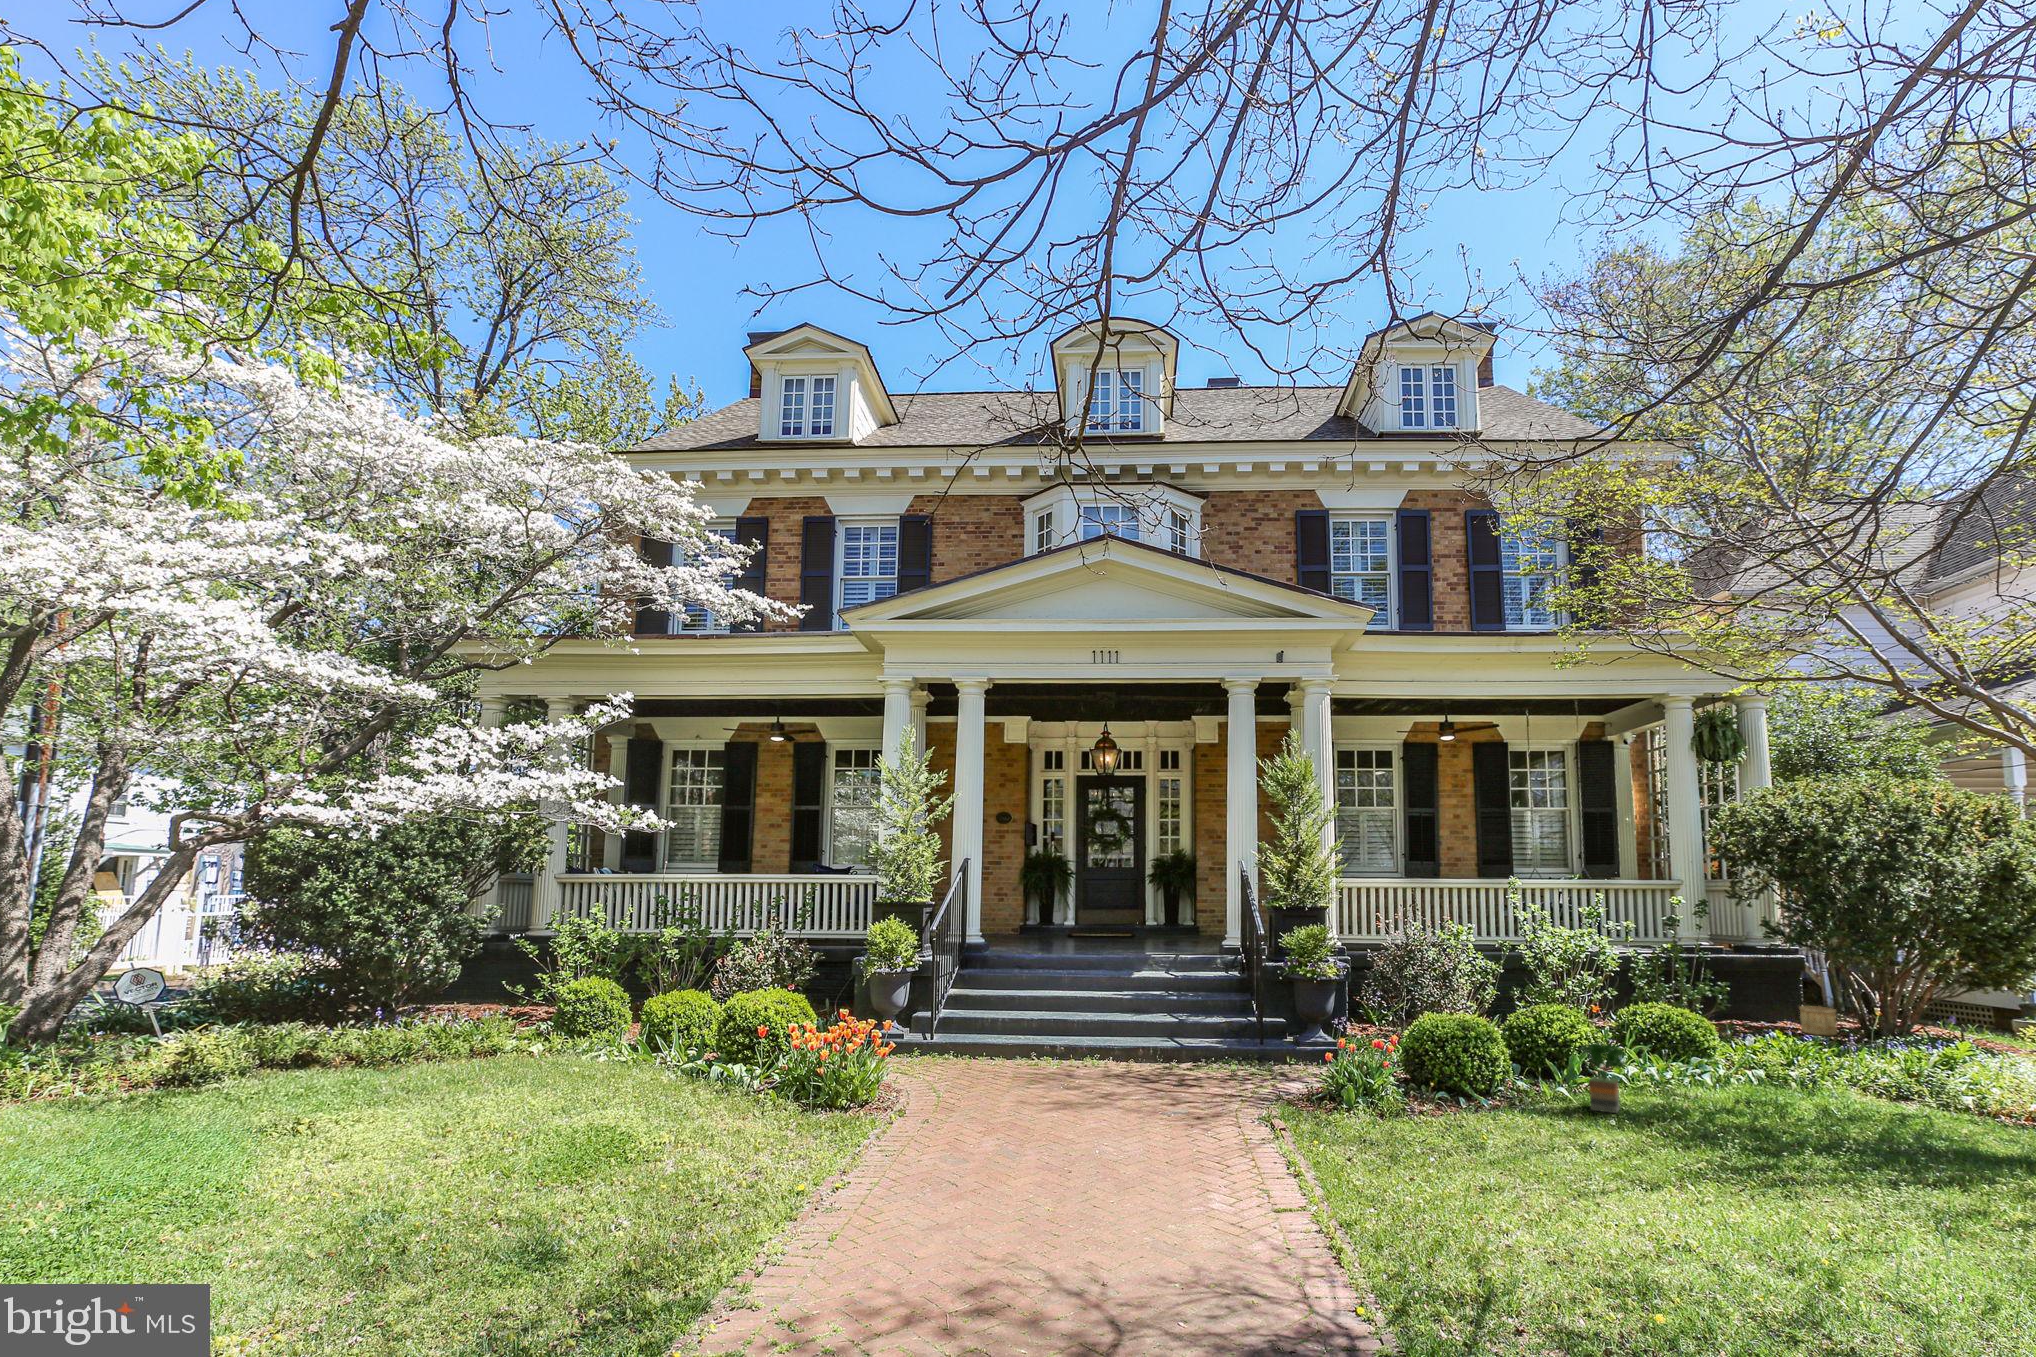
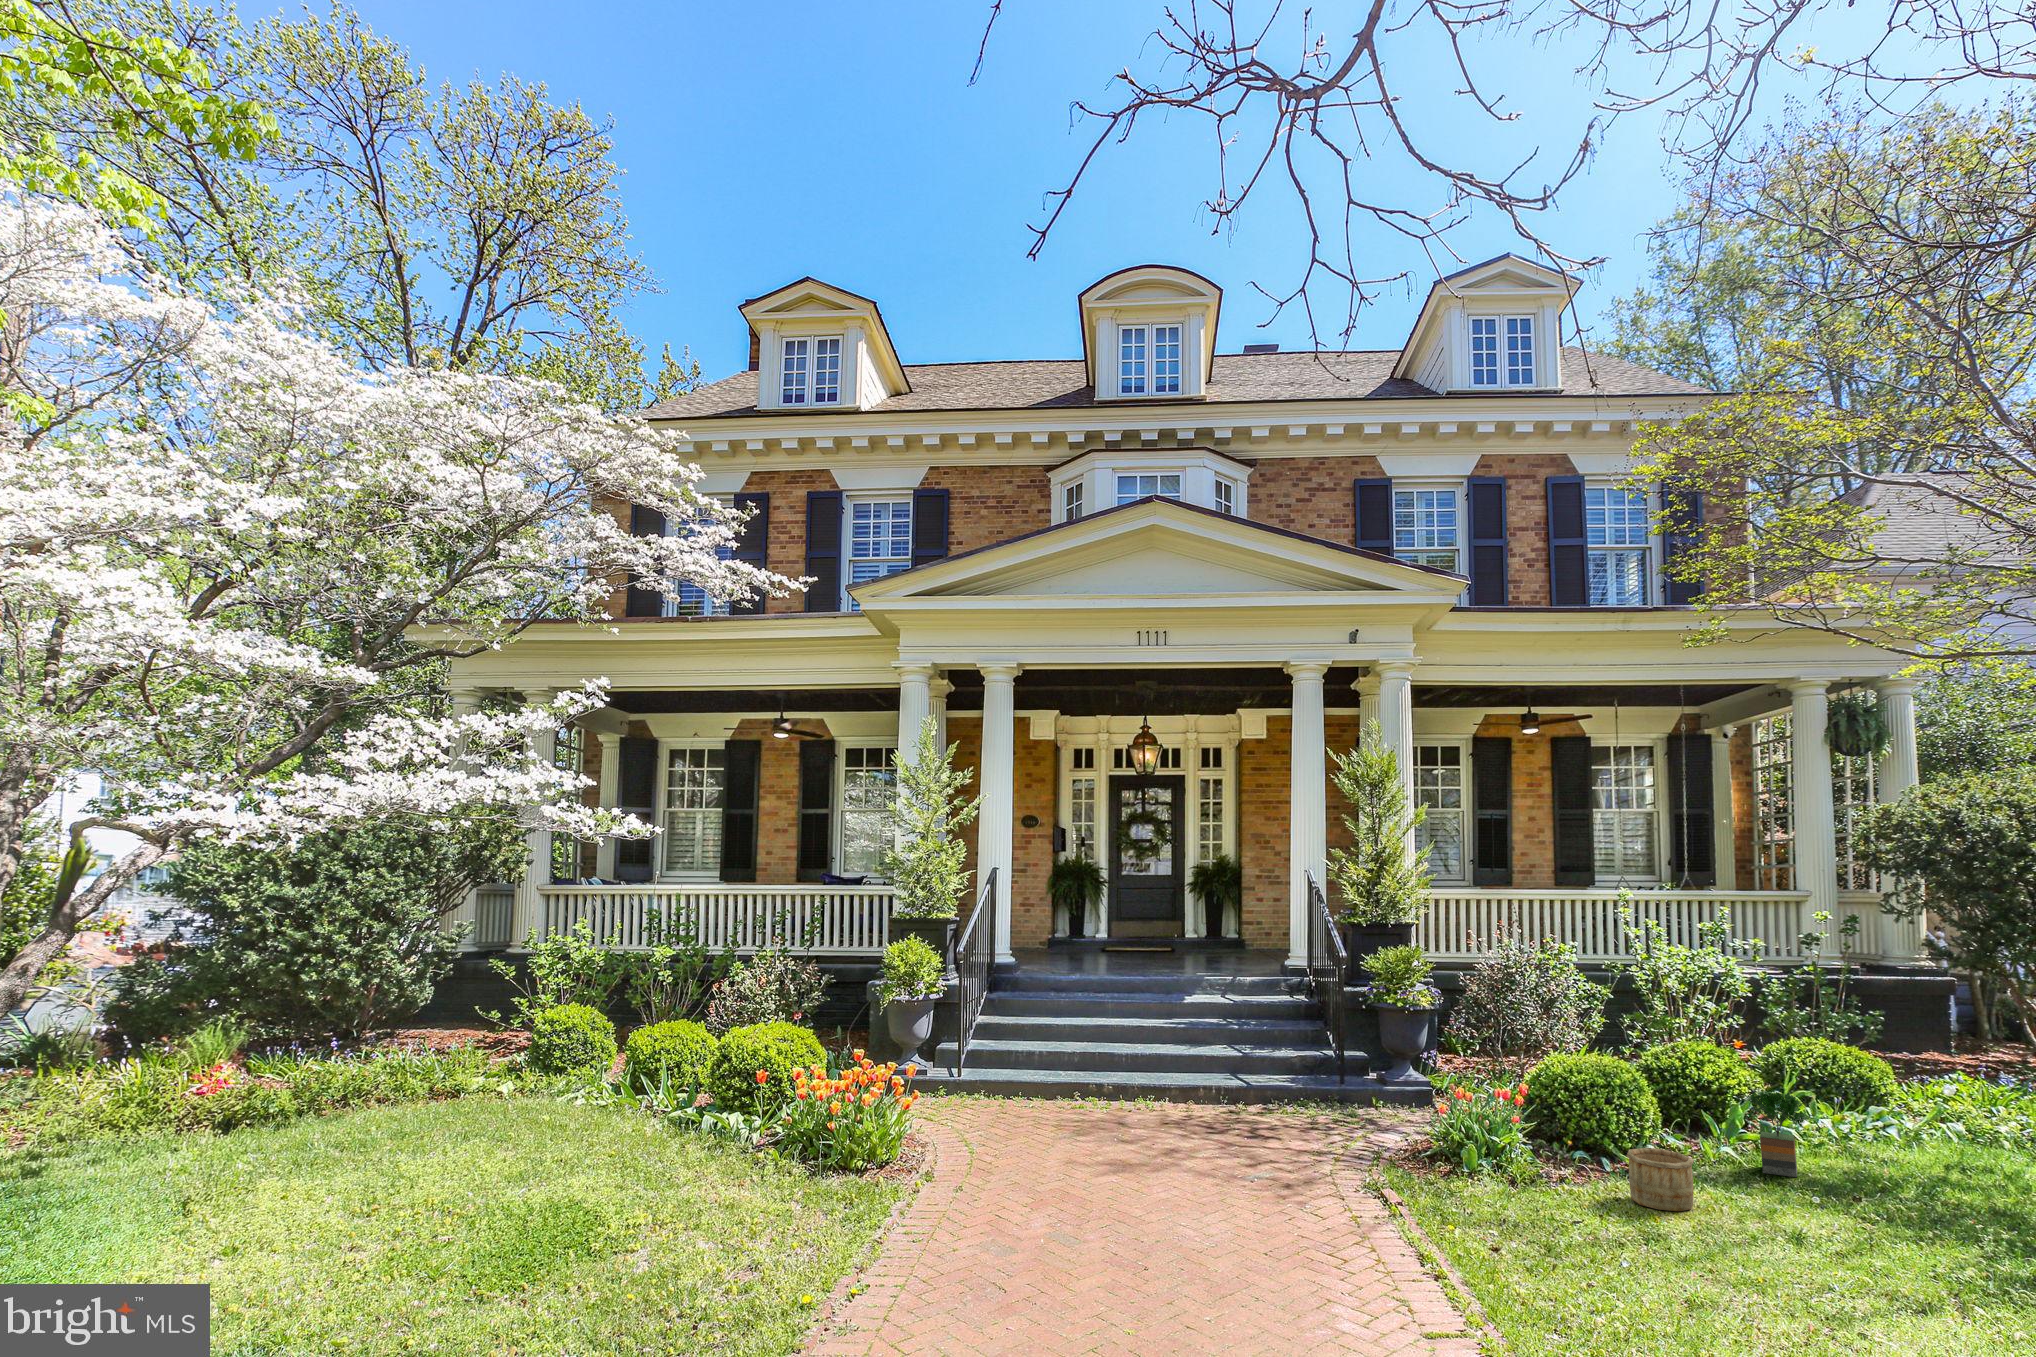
wooden bucket: present [1799,1006,1837,1036] -> present [1626,1148,1694,1211]

